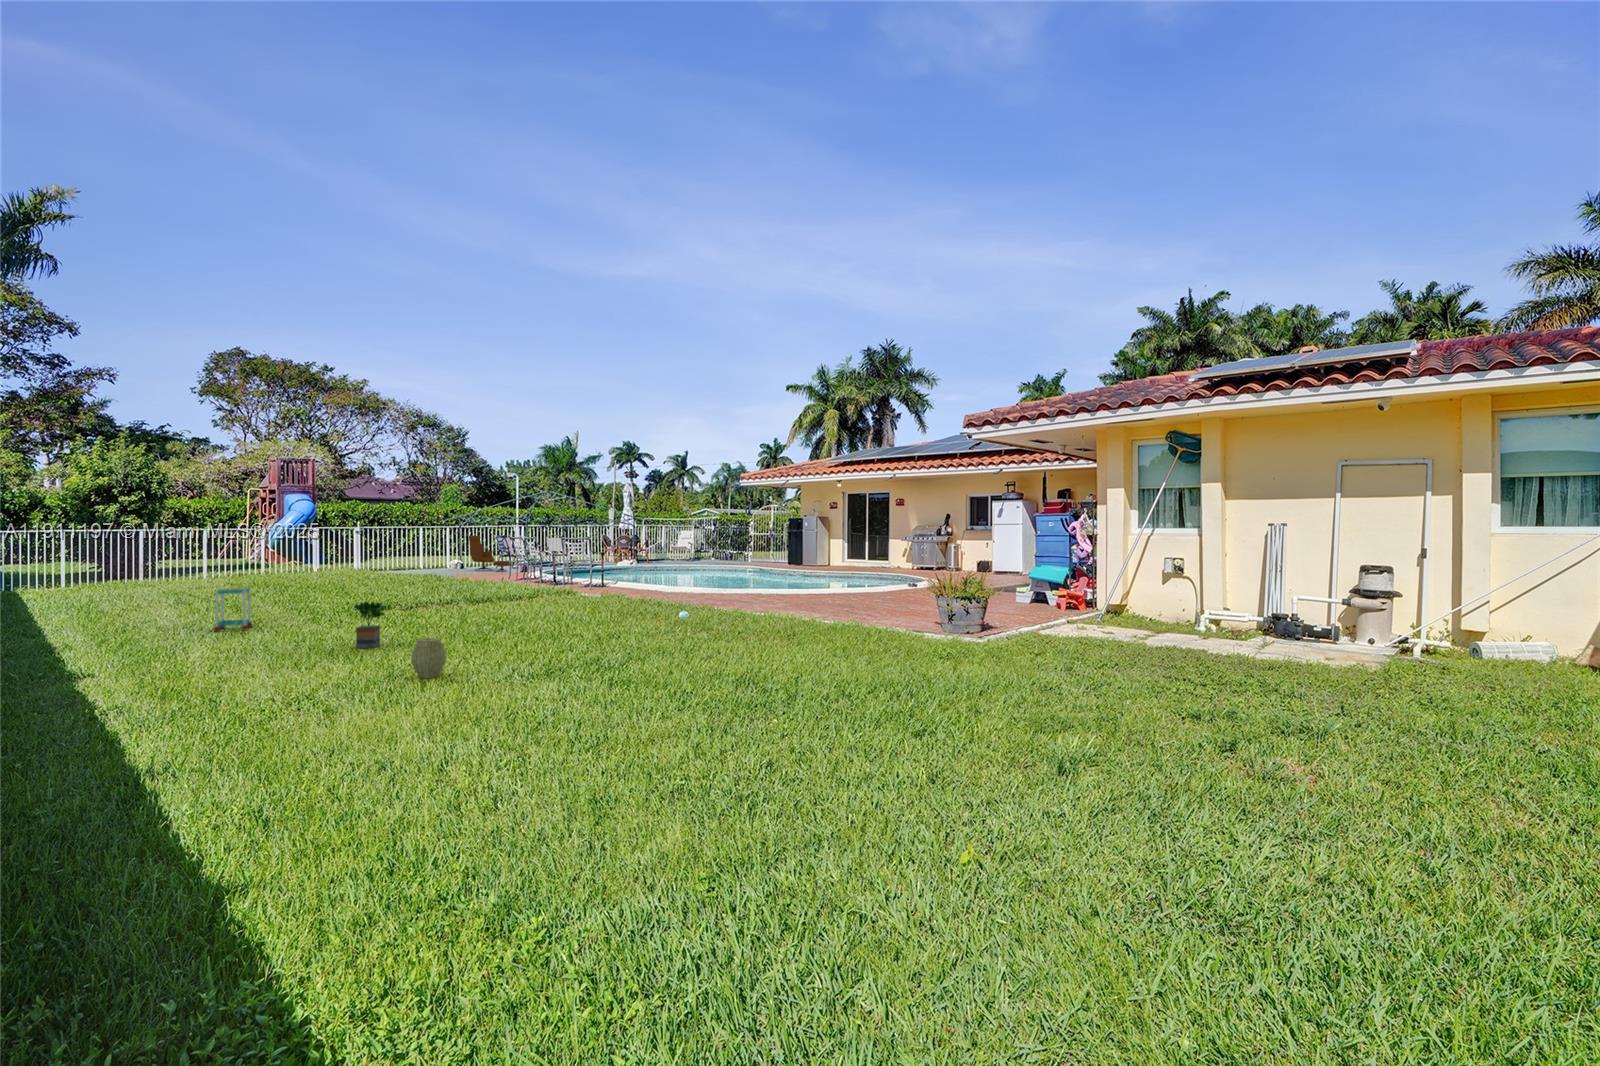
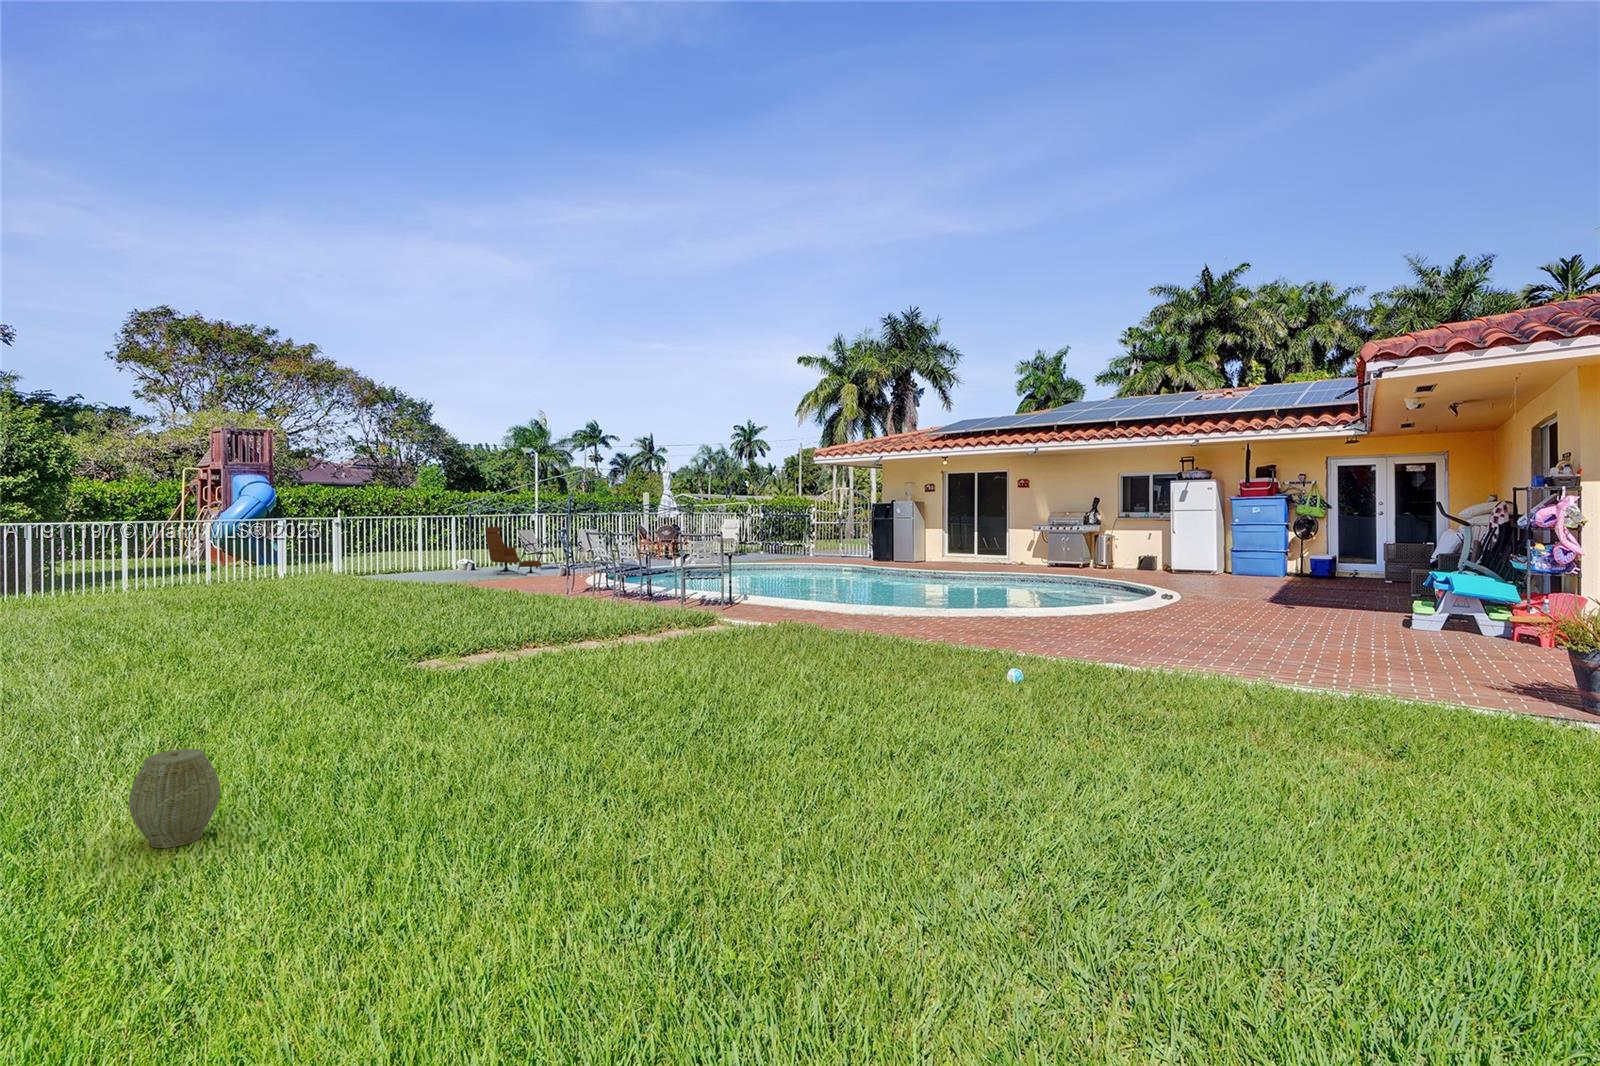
side table: present [214,588,252,632] -> none [139,619,209,703]
potted tree: present [354,602,385,648] -> none [422,652,488,749]
woven basket: present [411,638,446,678] -> present [129,749,220,848]

